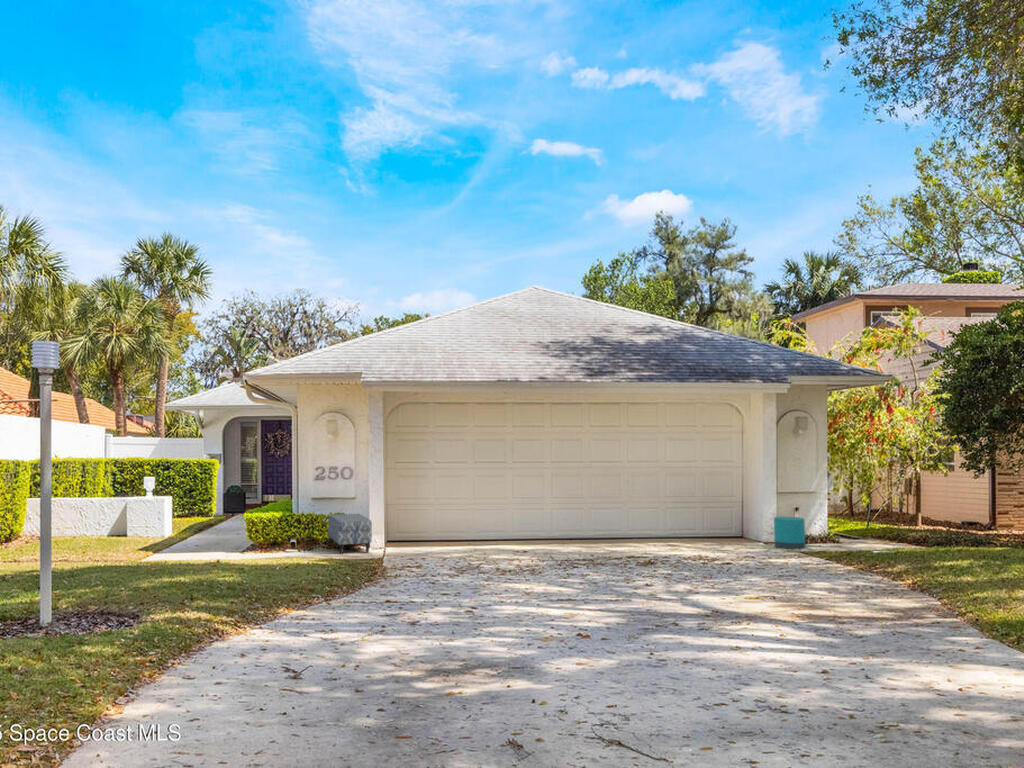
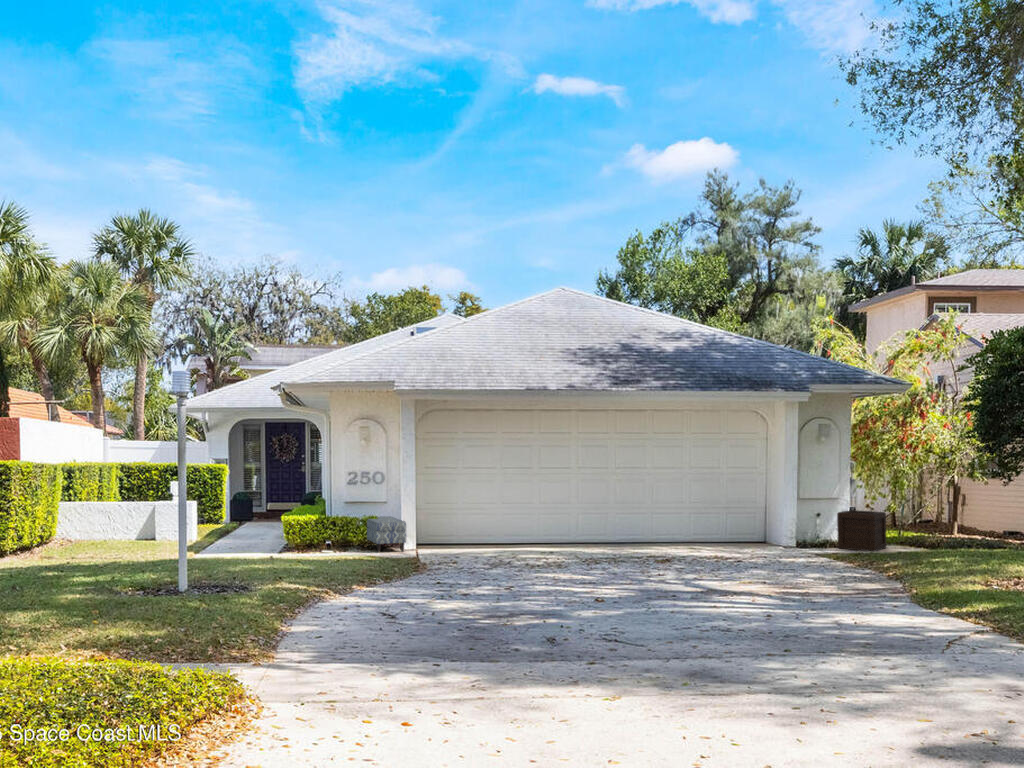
wooden crate: none [817,504,866,548] -> present [837,510,887,551]
trash can: present [774,517,805,549] -> none [794,521,823,552]

